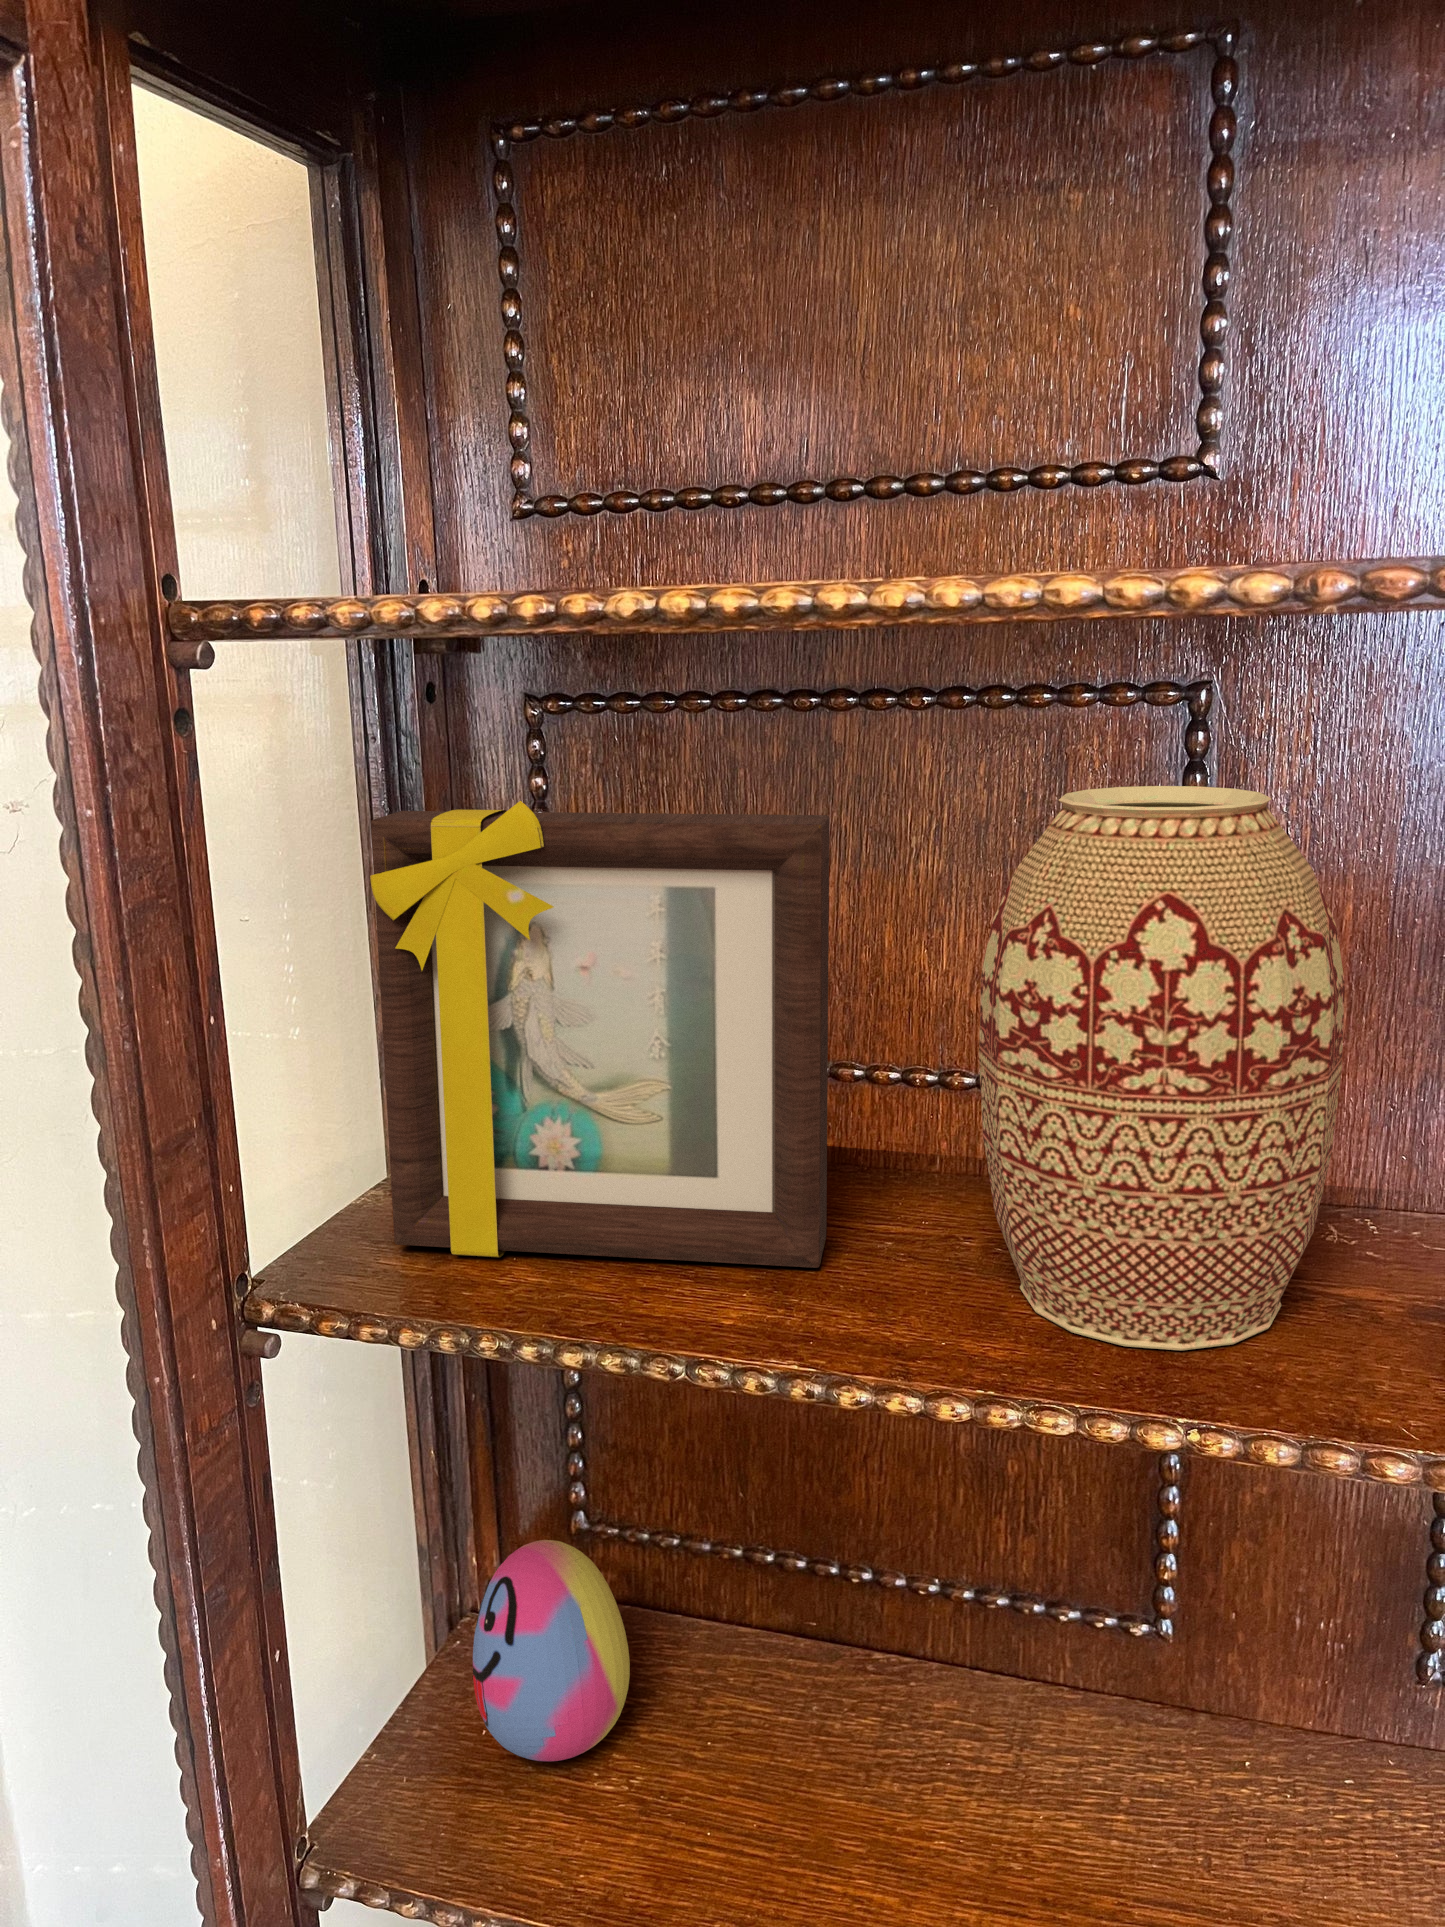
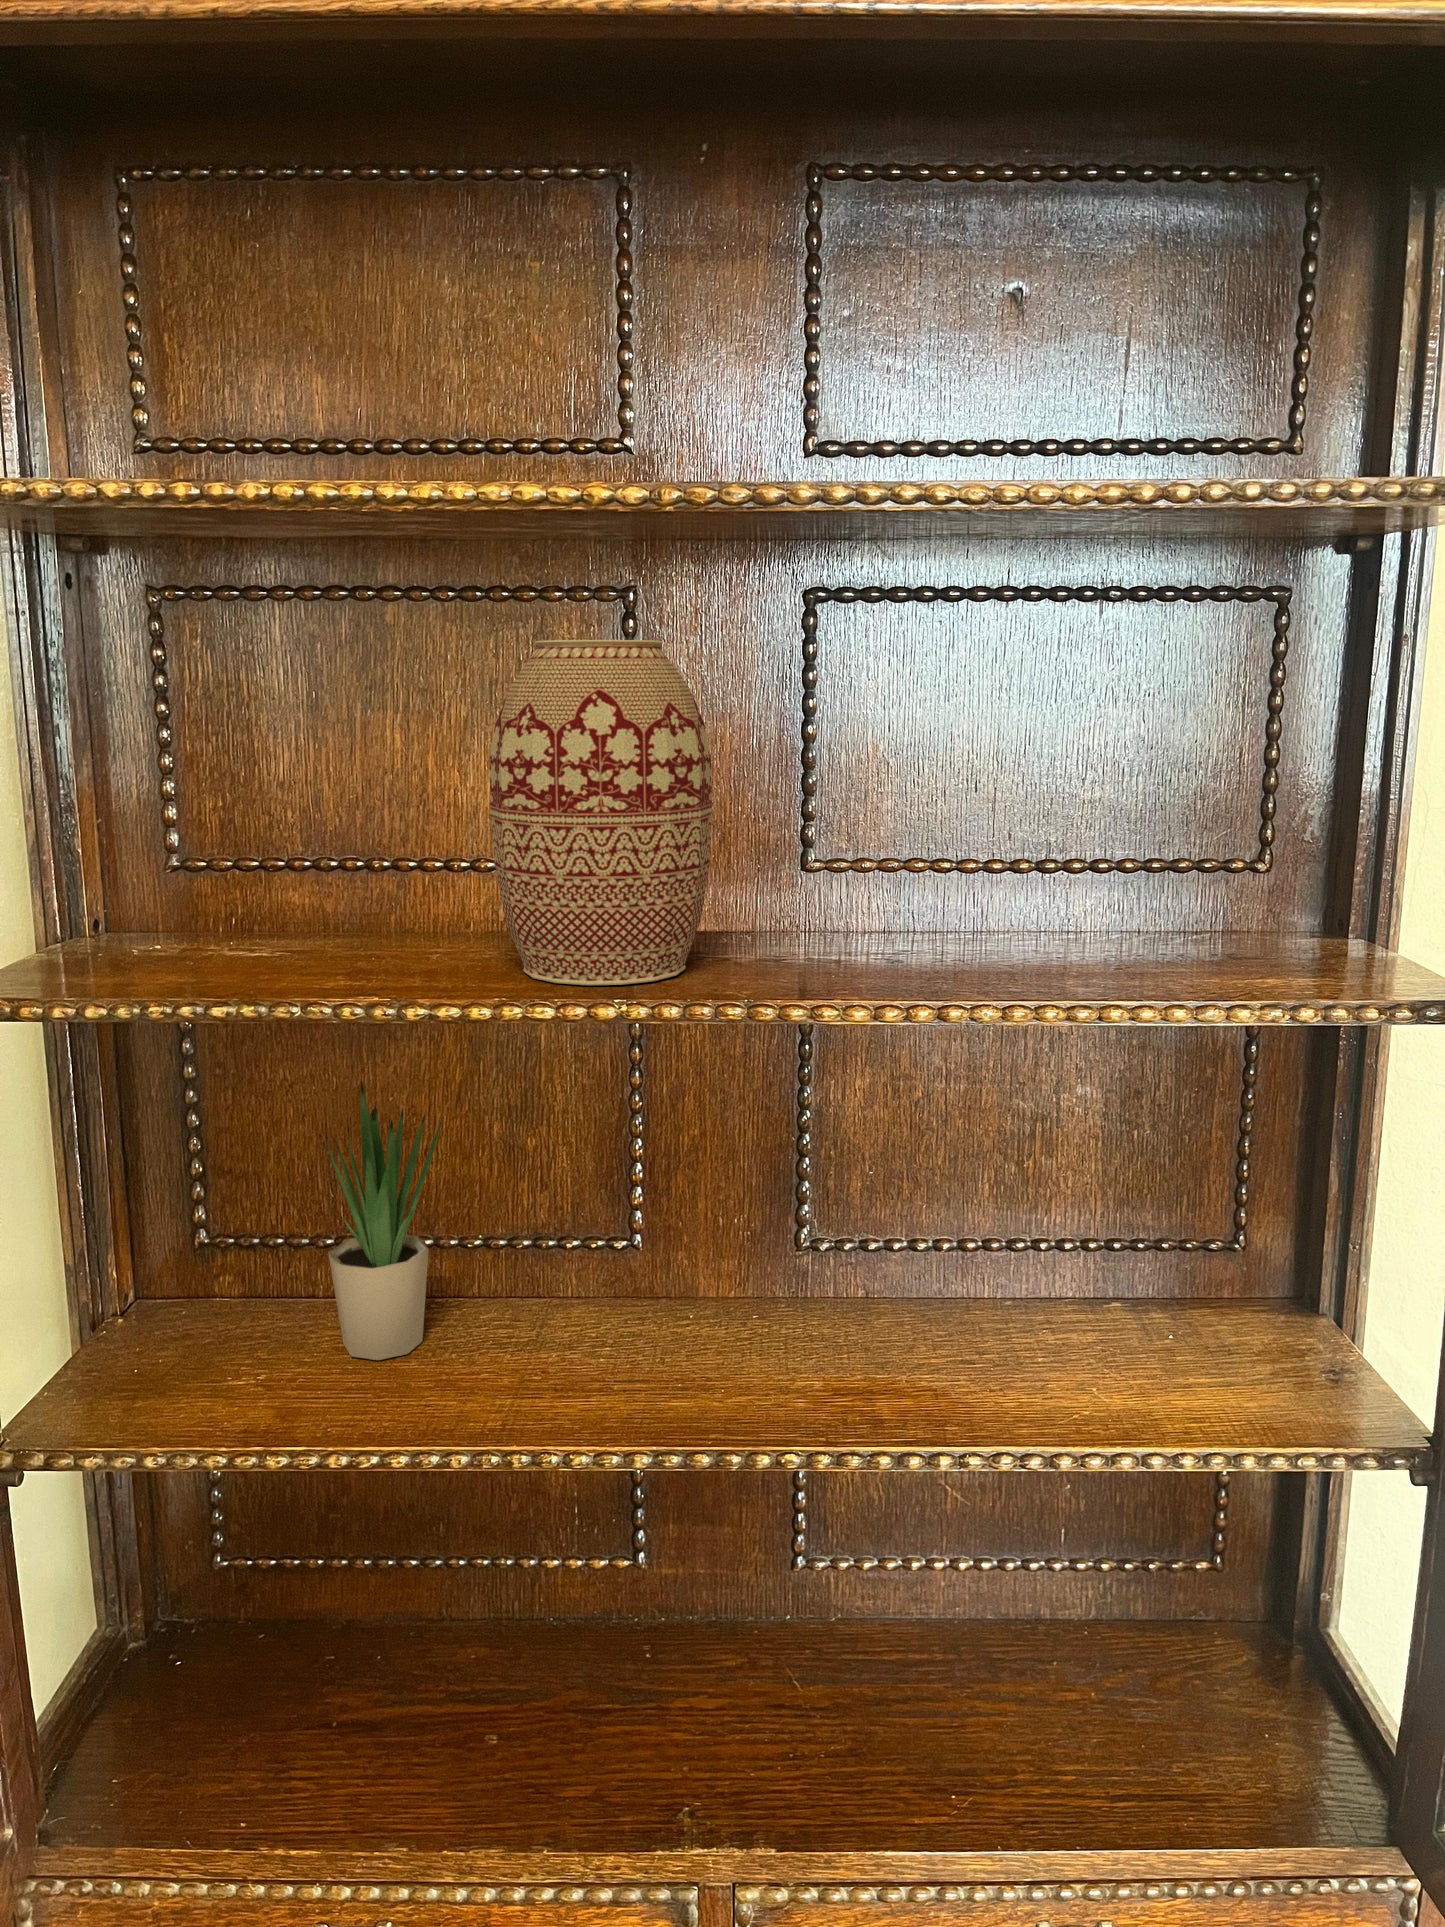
picture frame: present [370,801,830,1268] -> none [48,640,392,977]
potted plant: none [729,1391,892,1776] -> present [325,1080,442,1360]
decorative egg: present [473,1540,630,1761] -> none [129,1217,253,1372]

